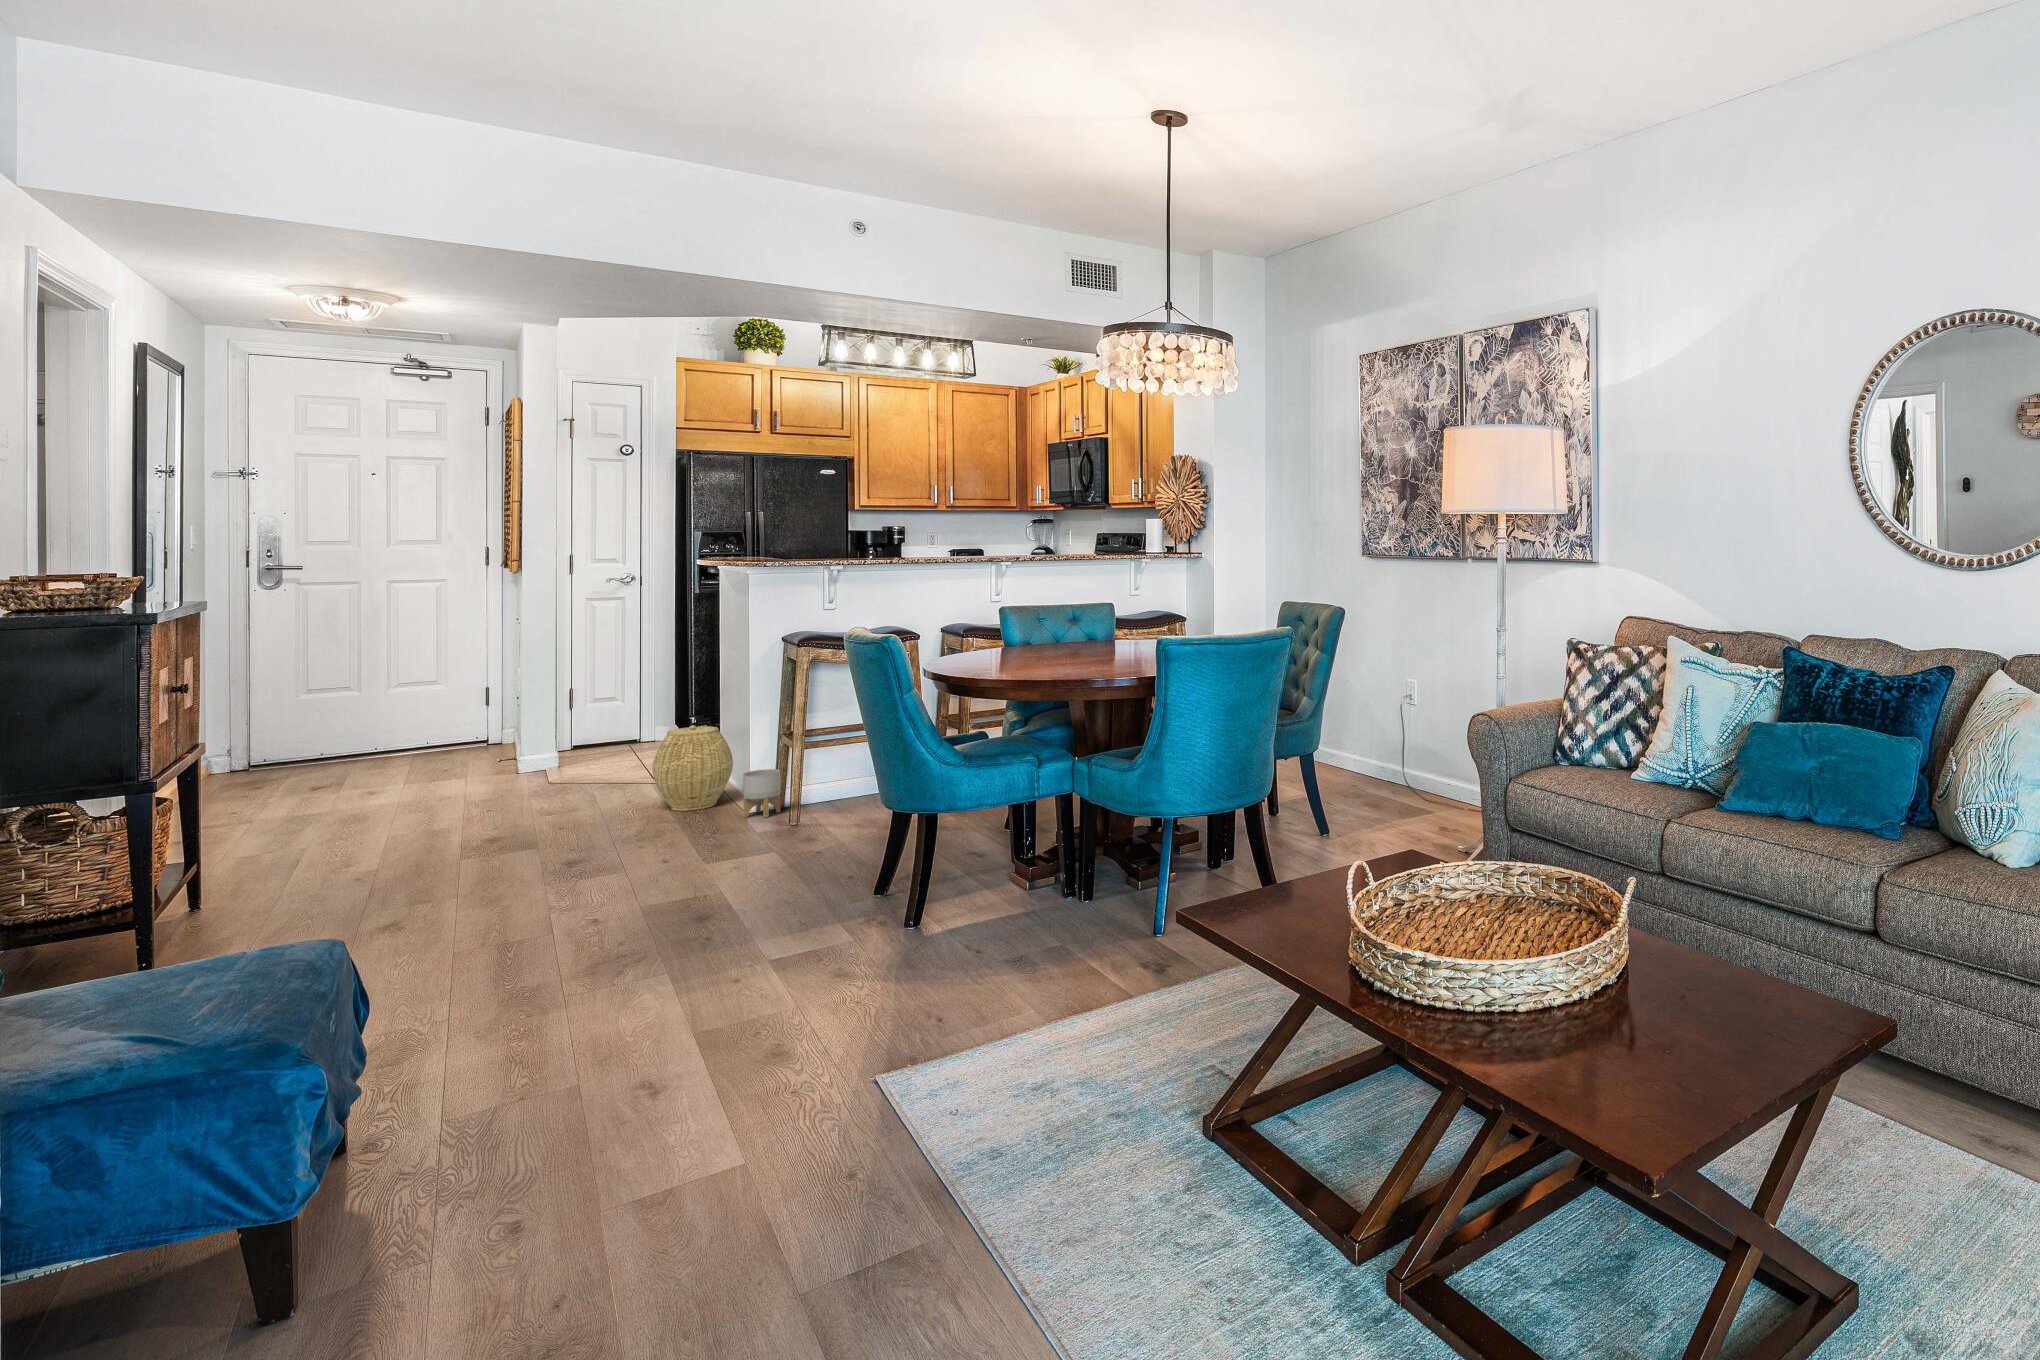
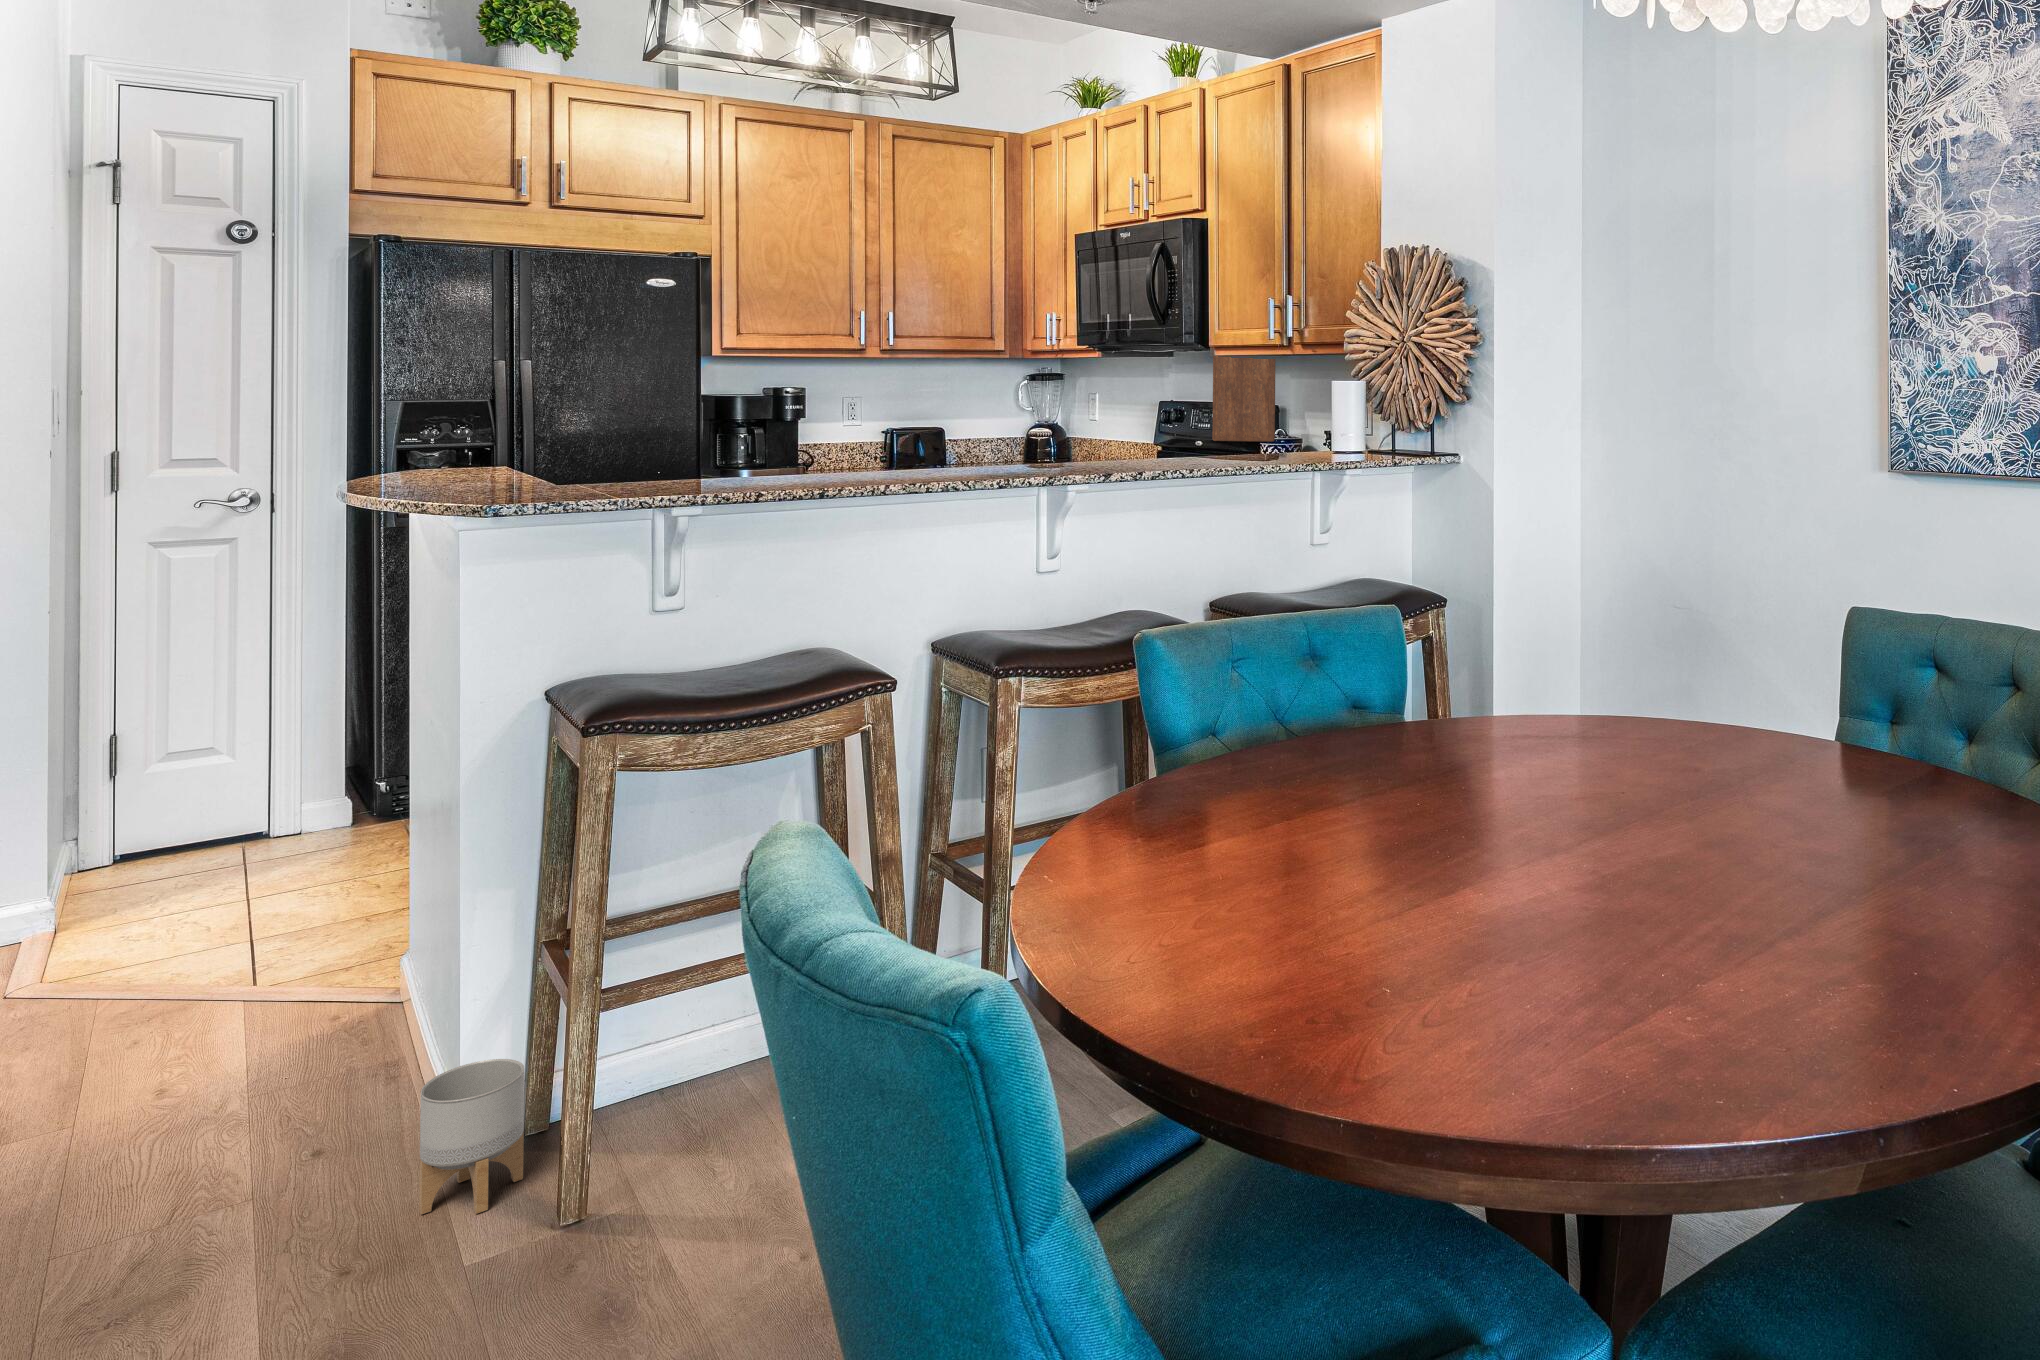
cutting board: none [1113,498,1145,554] -> present [1212,356,1276,442]
woven basket: present [652,725,733,811] -> none [181,922,407,1173]

